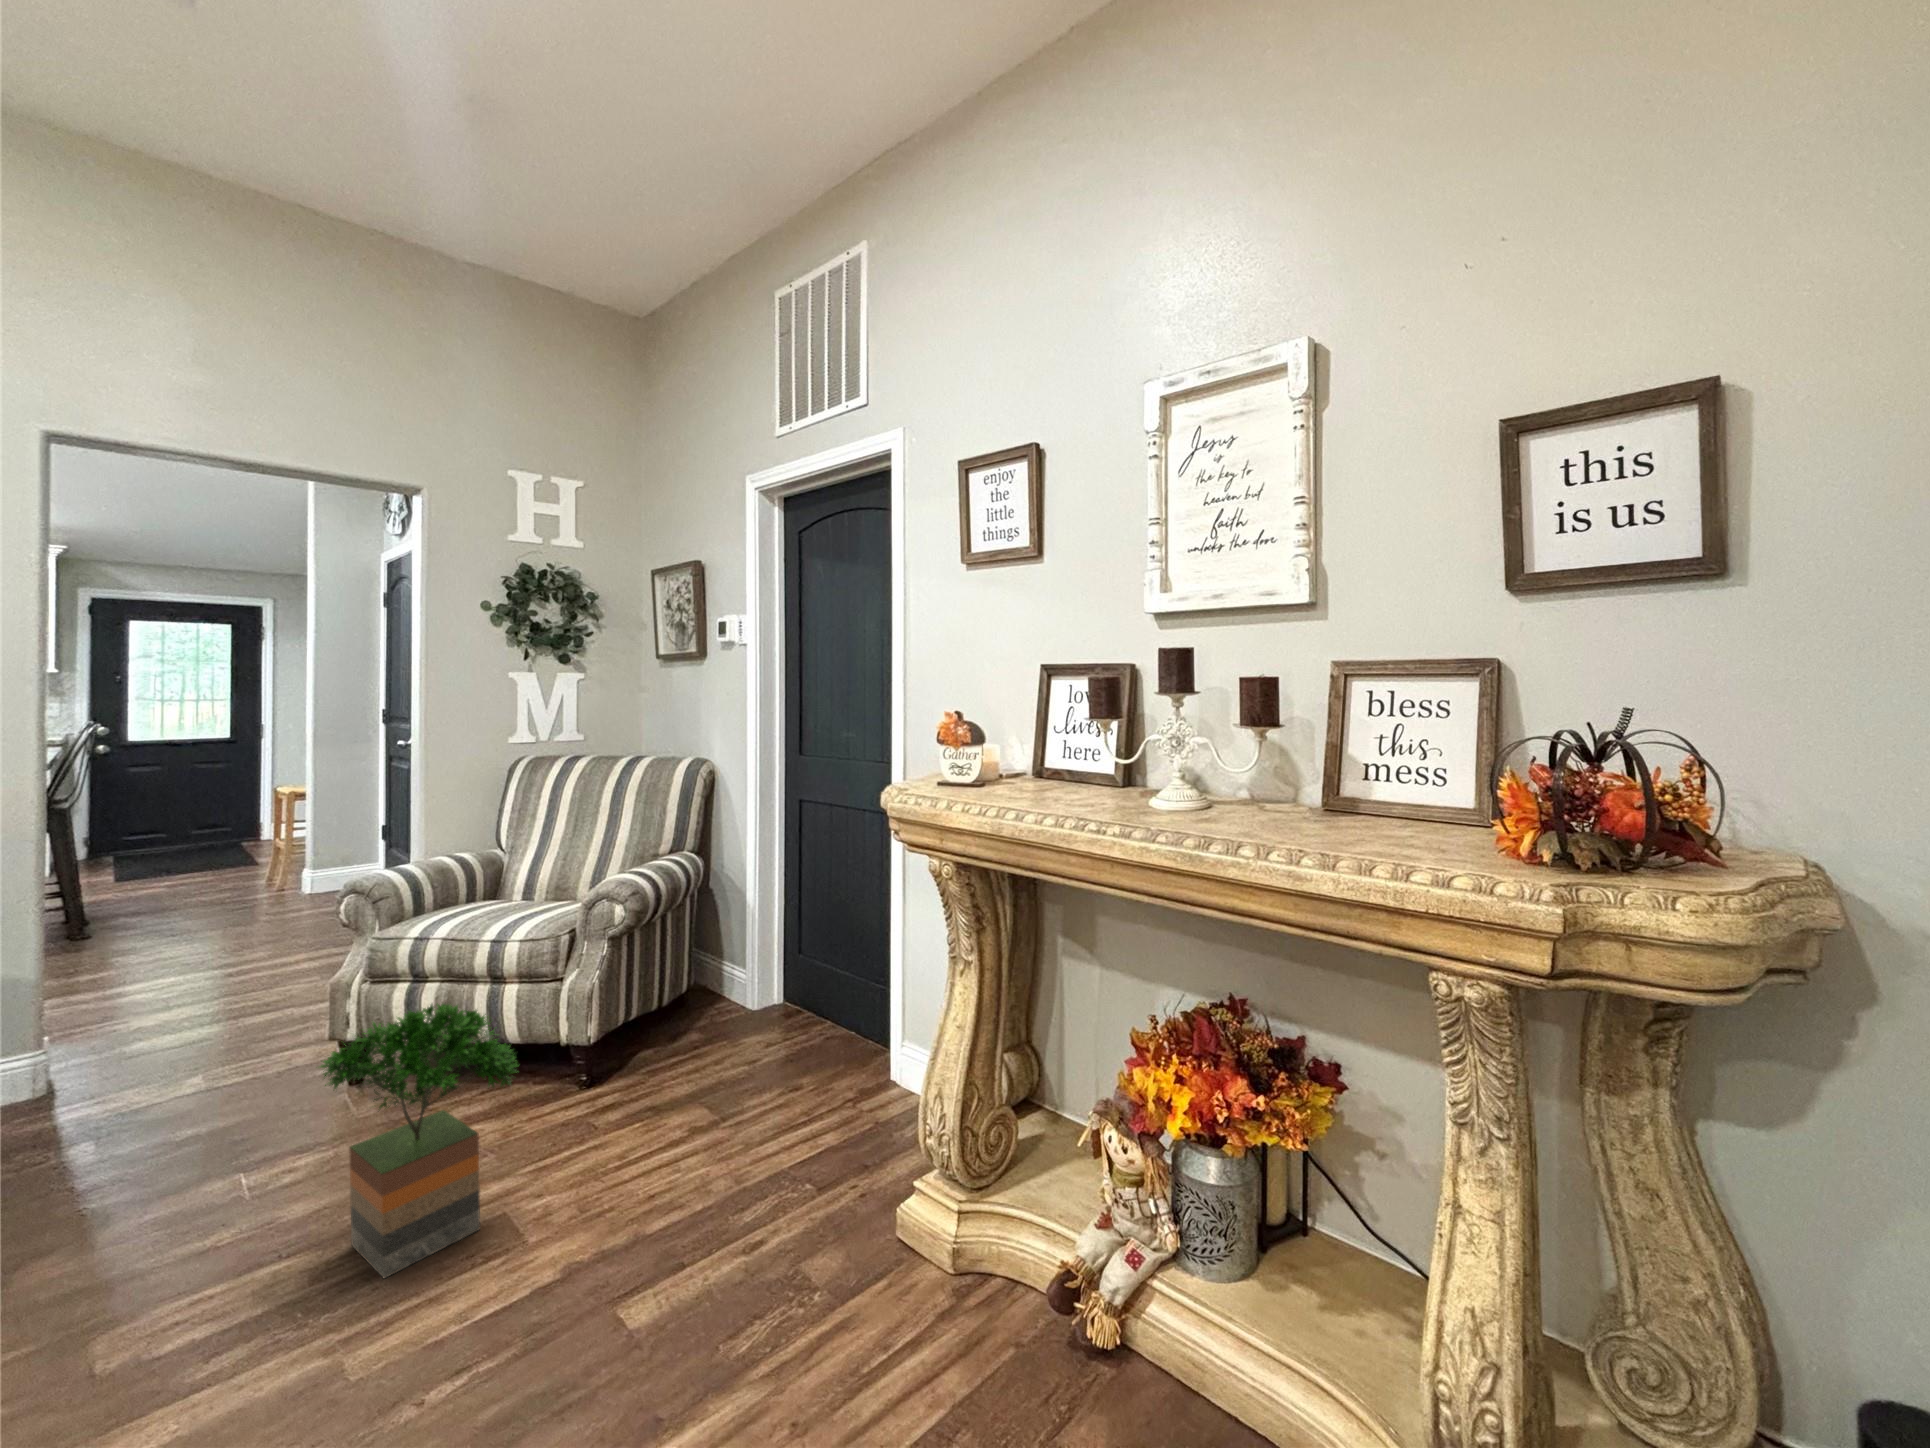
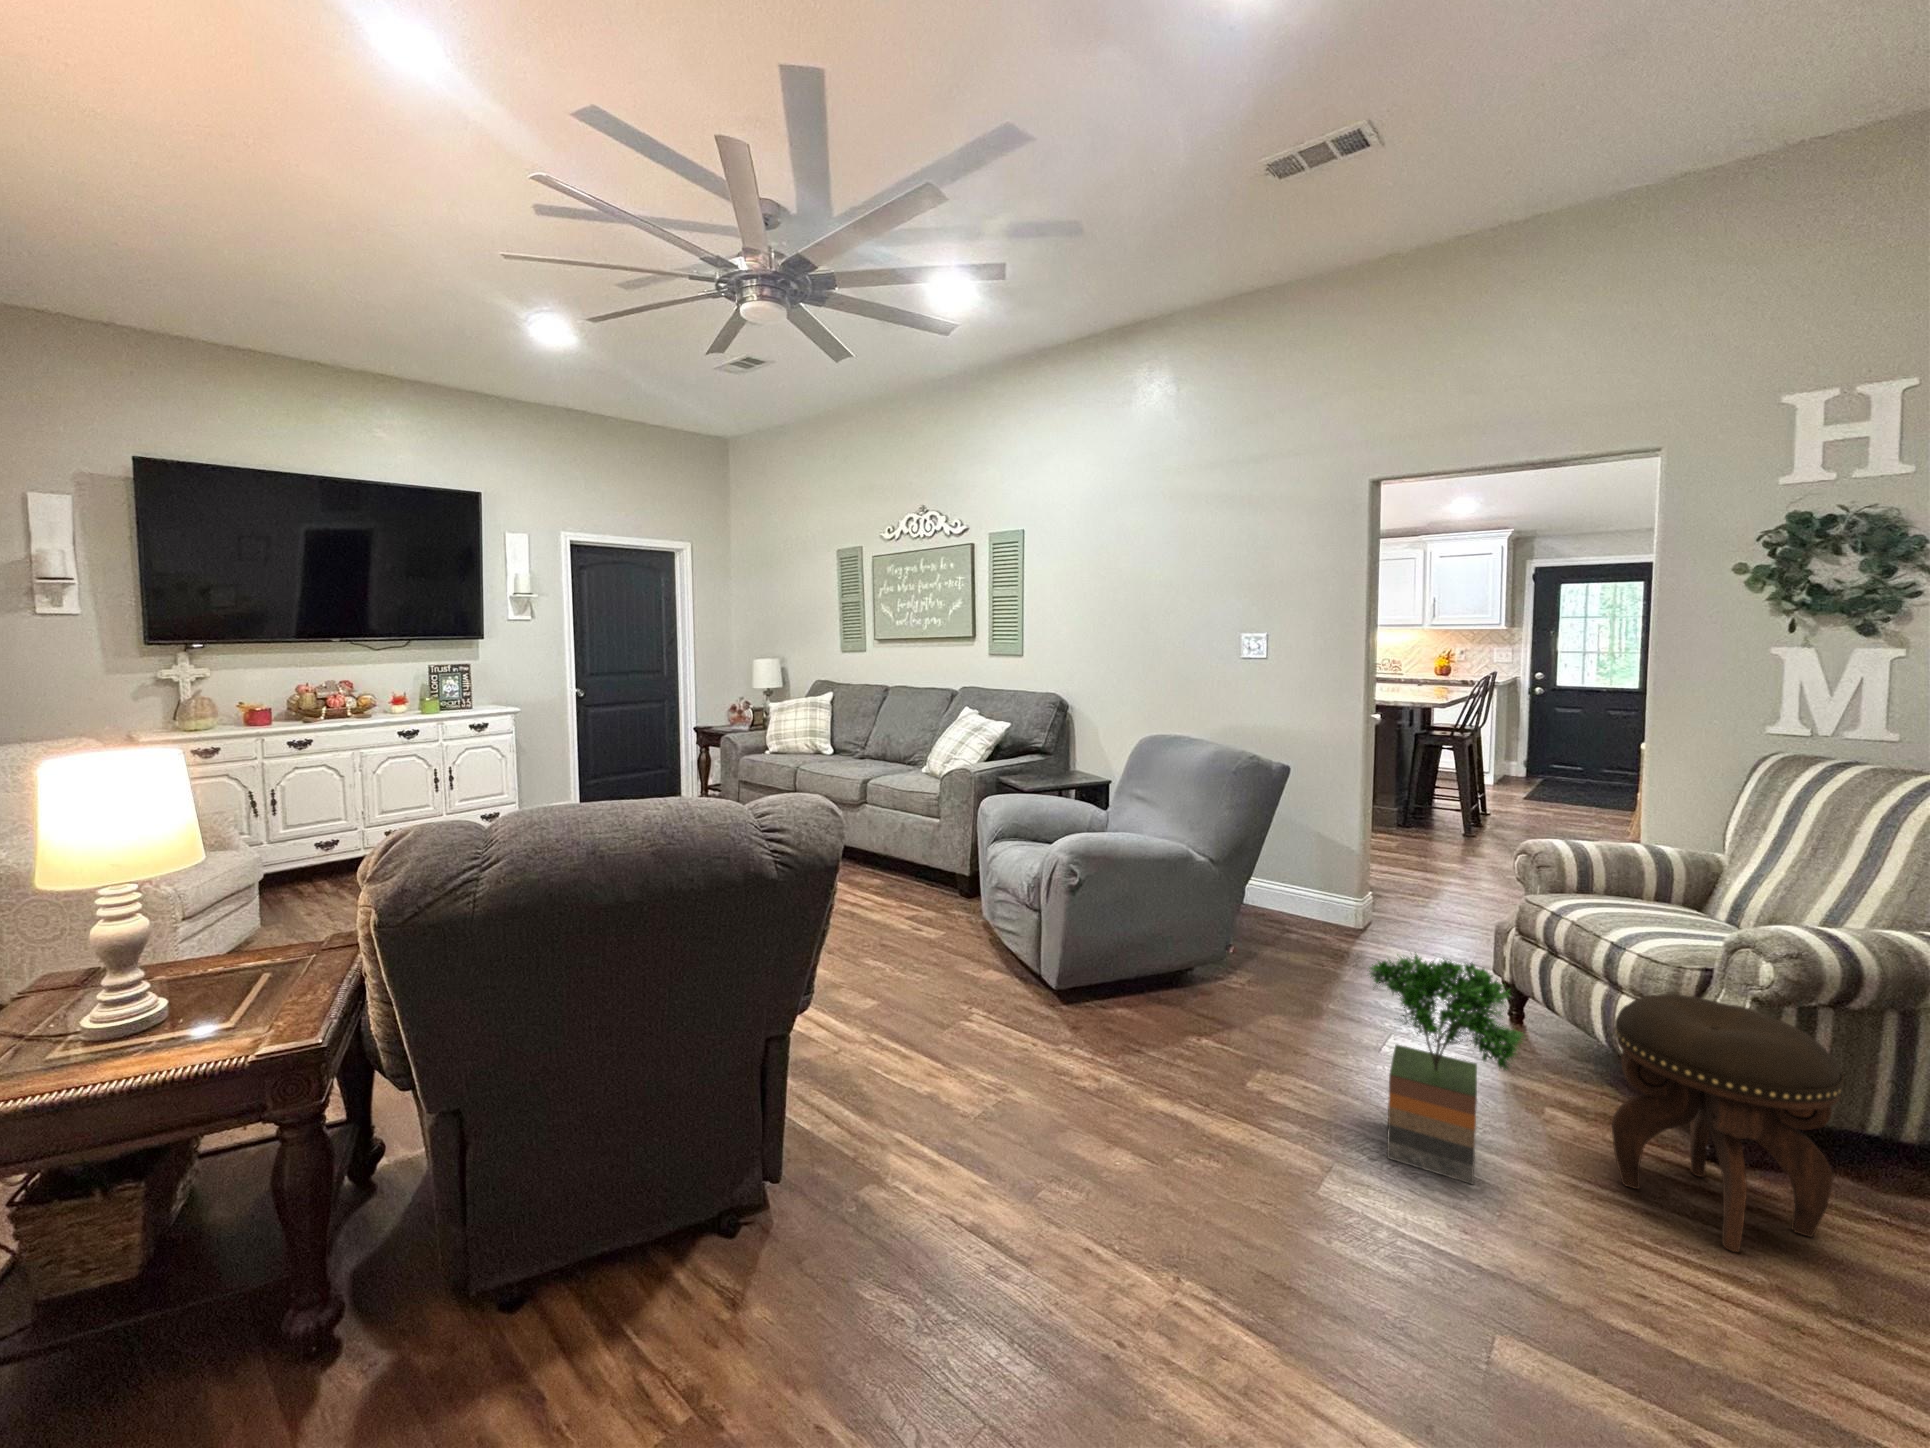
footstool: none [545,942,690,1140] -> present [1612,994,1844,1252]

